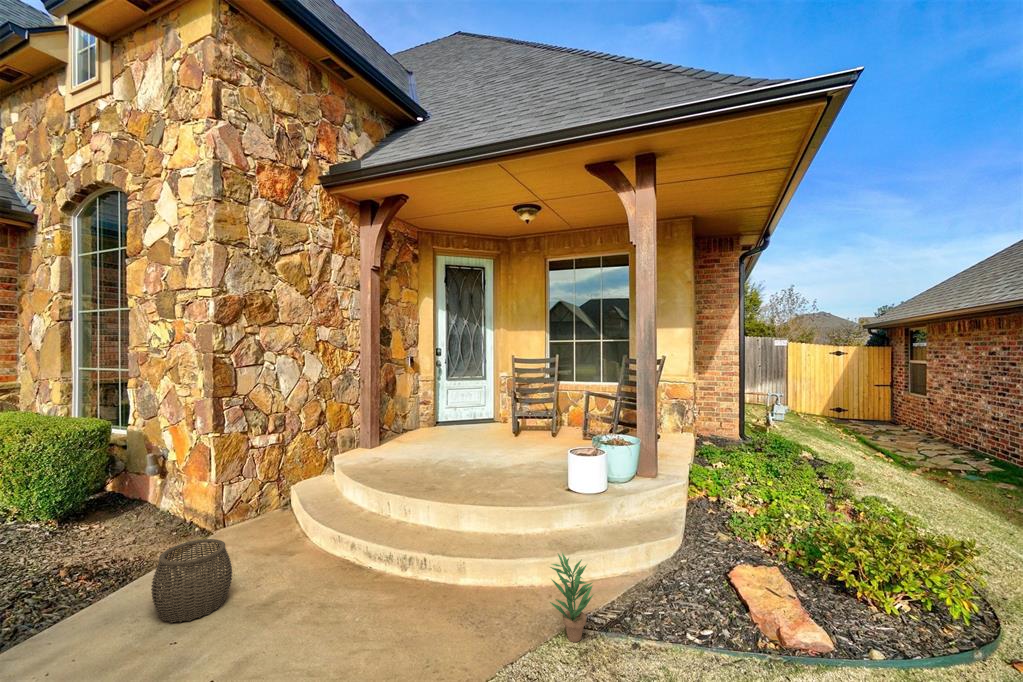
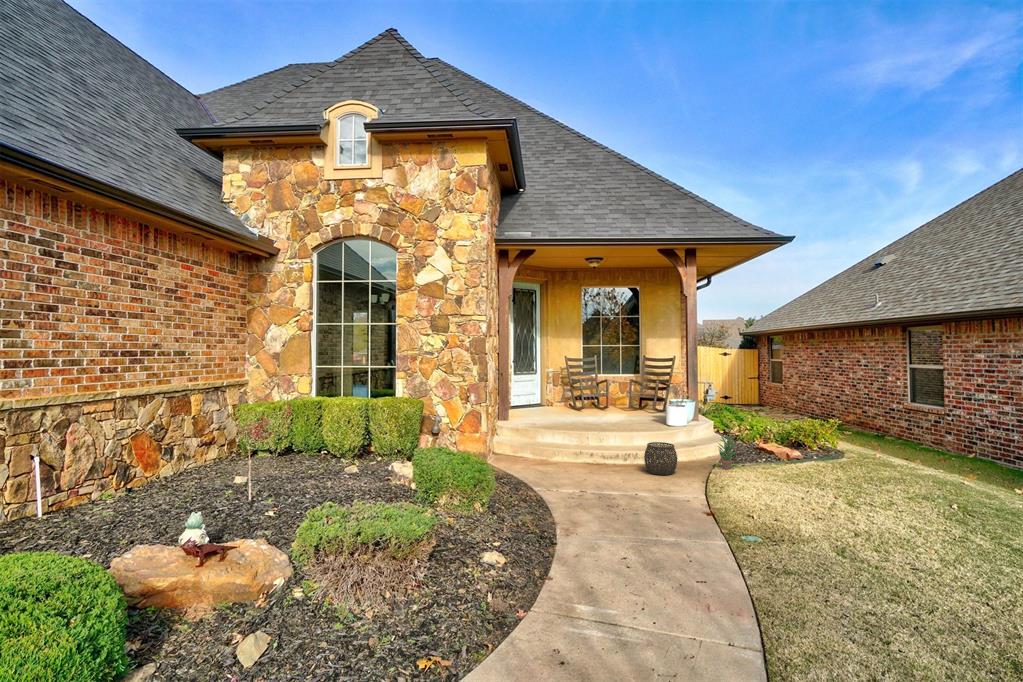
woven basket: present [151,539,232,623] -> present [644,442,677,475]

